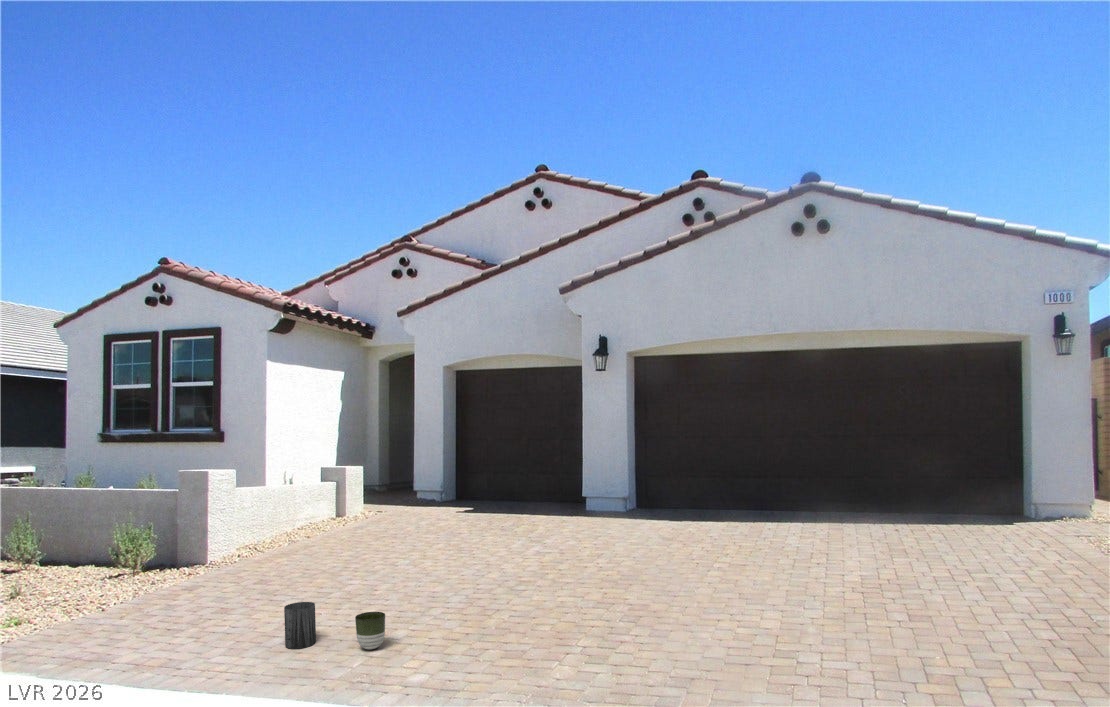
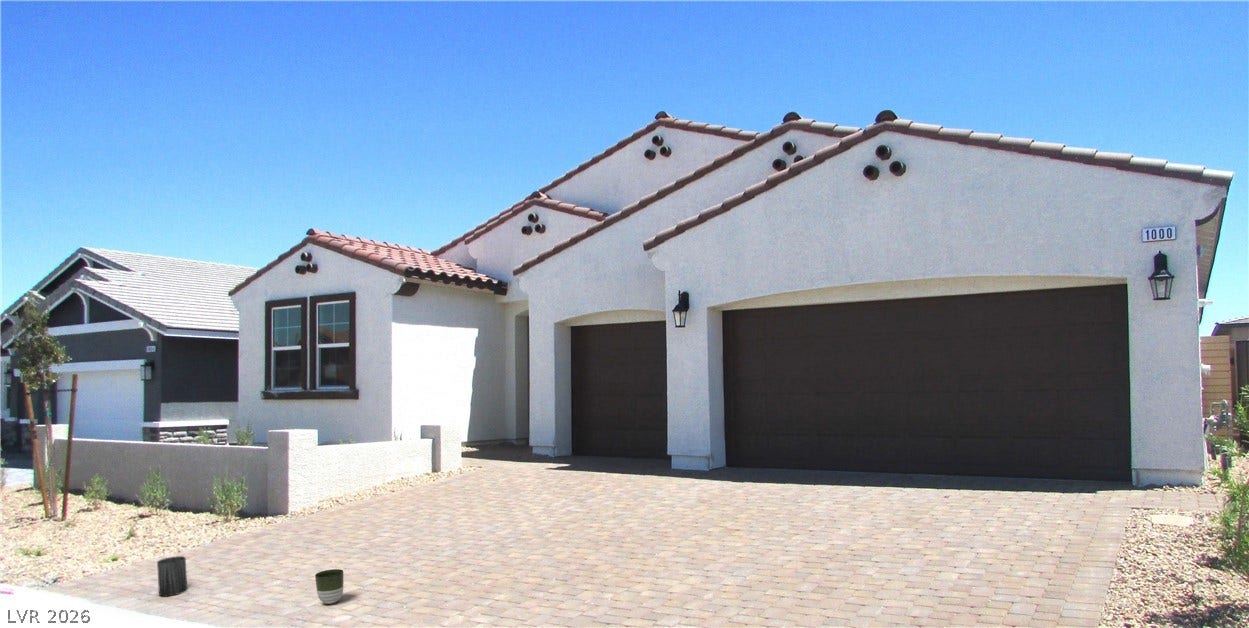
trash can: present [284,602,316,649] -> present [157,556,187,596]

